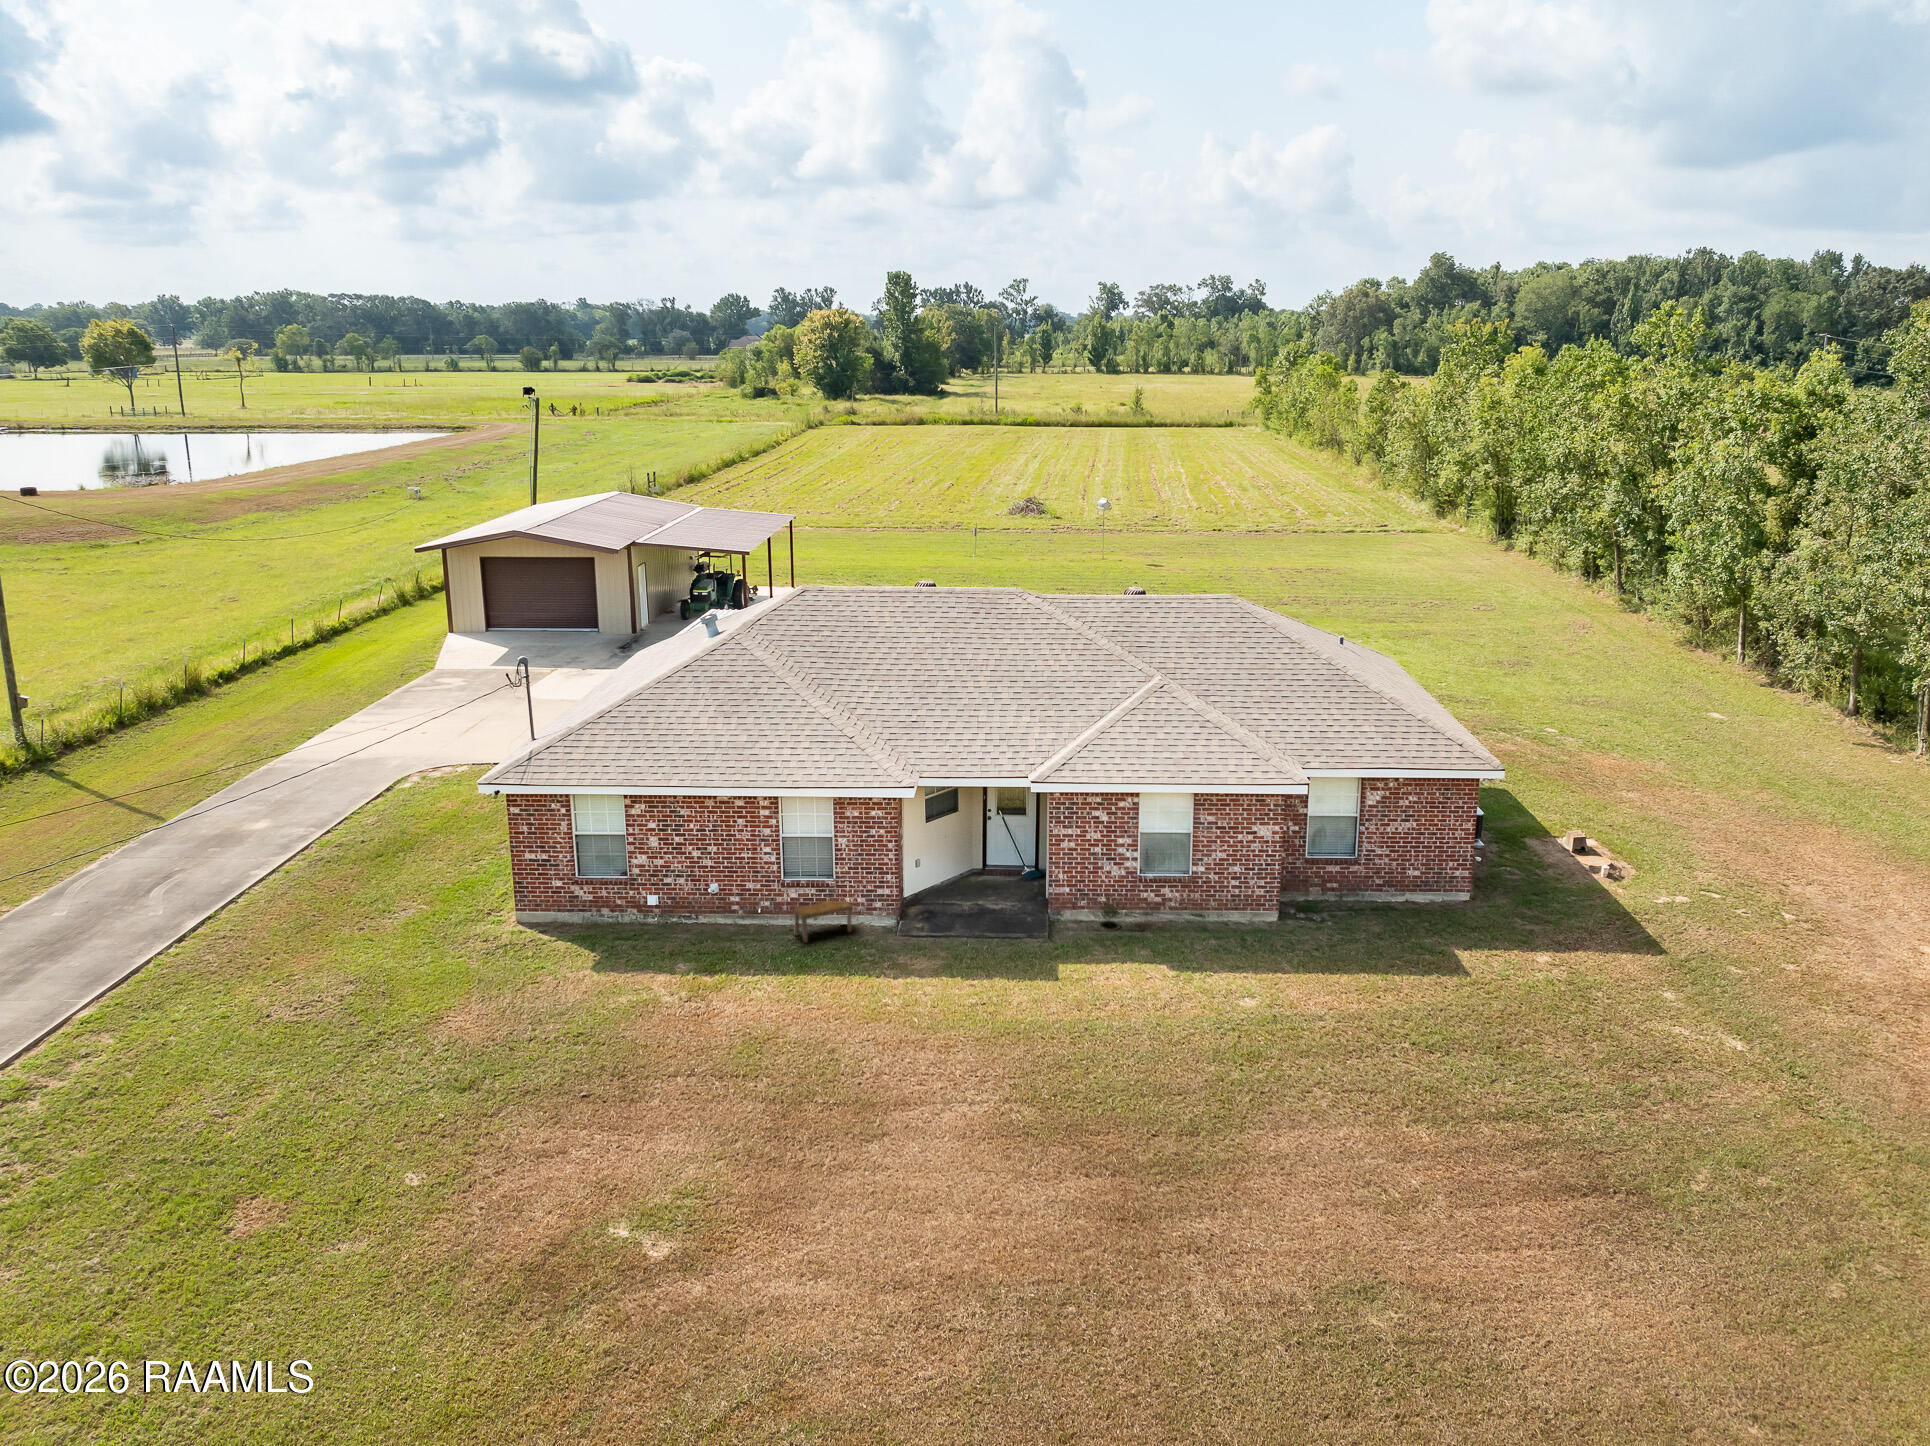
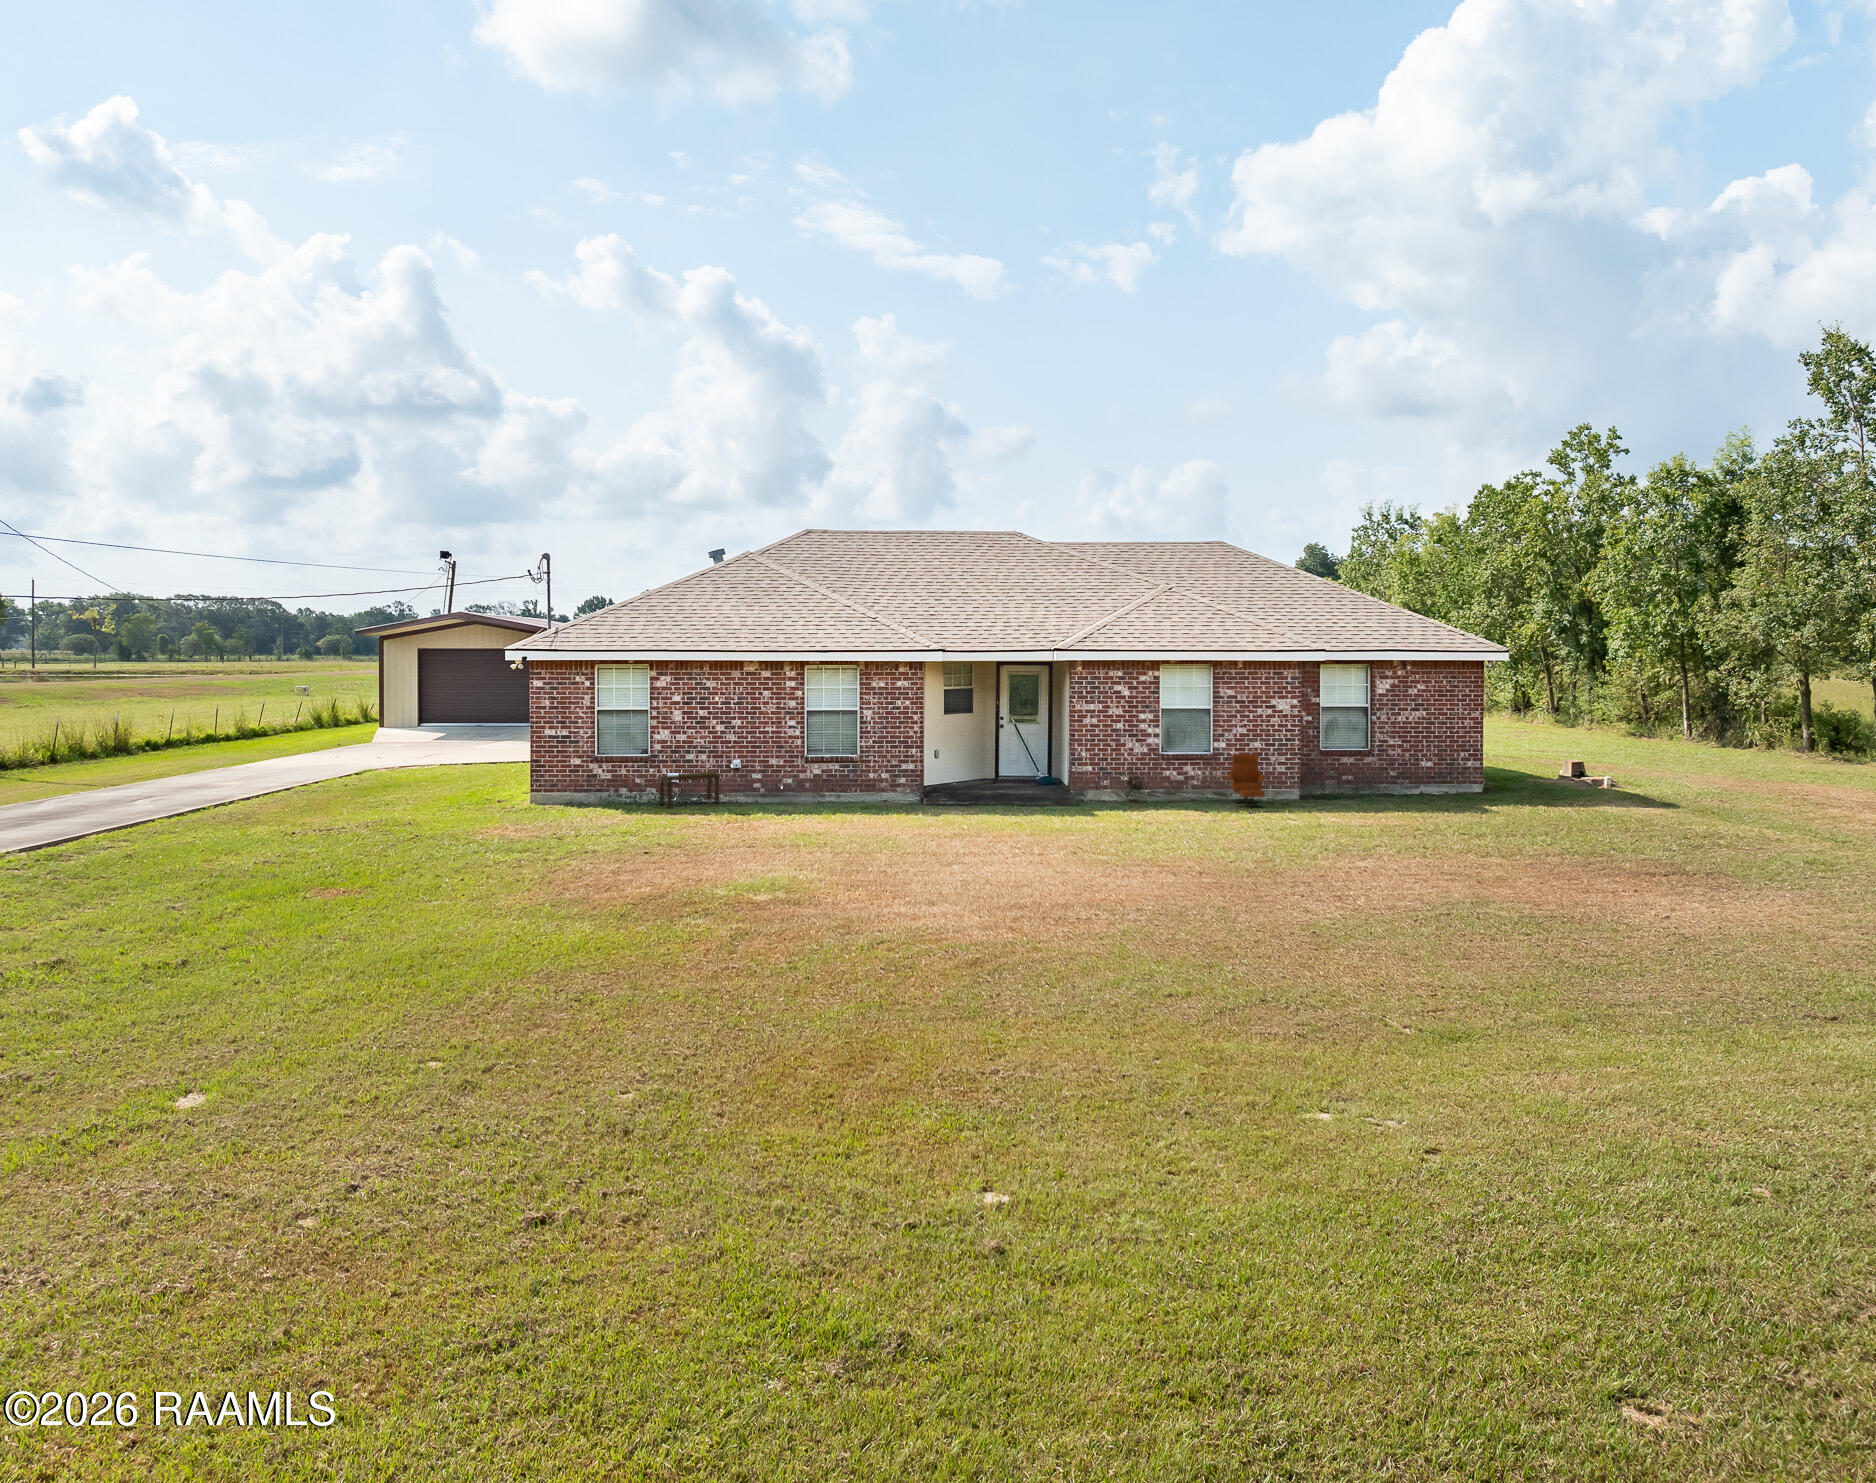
lounge chair: none [1202,881,1244,948] -> present [1227,753,1266,807]
bench: present [794,901,852,943] -> present [659,772,720,807]

